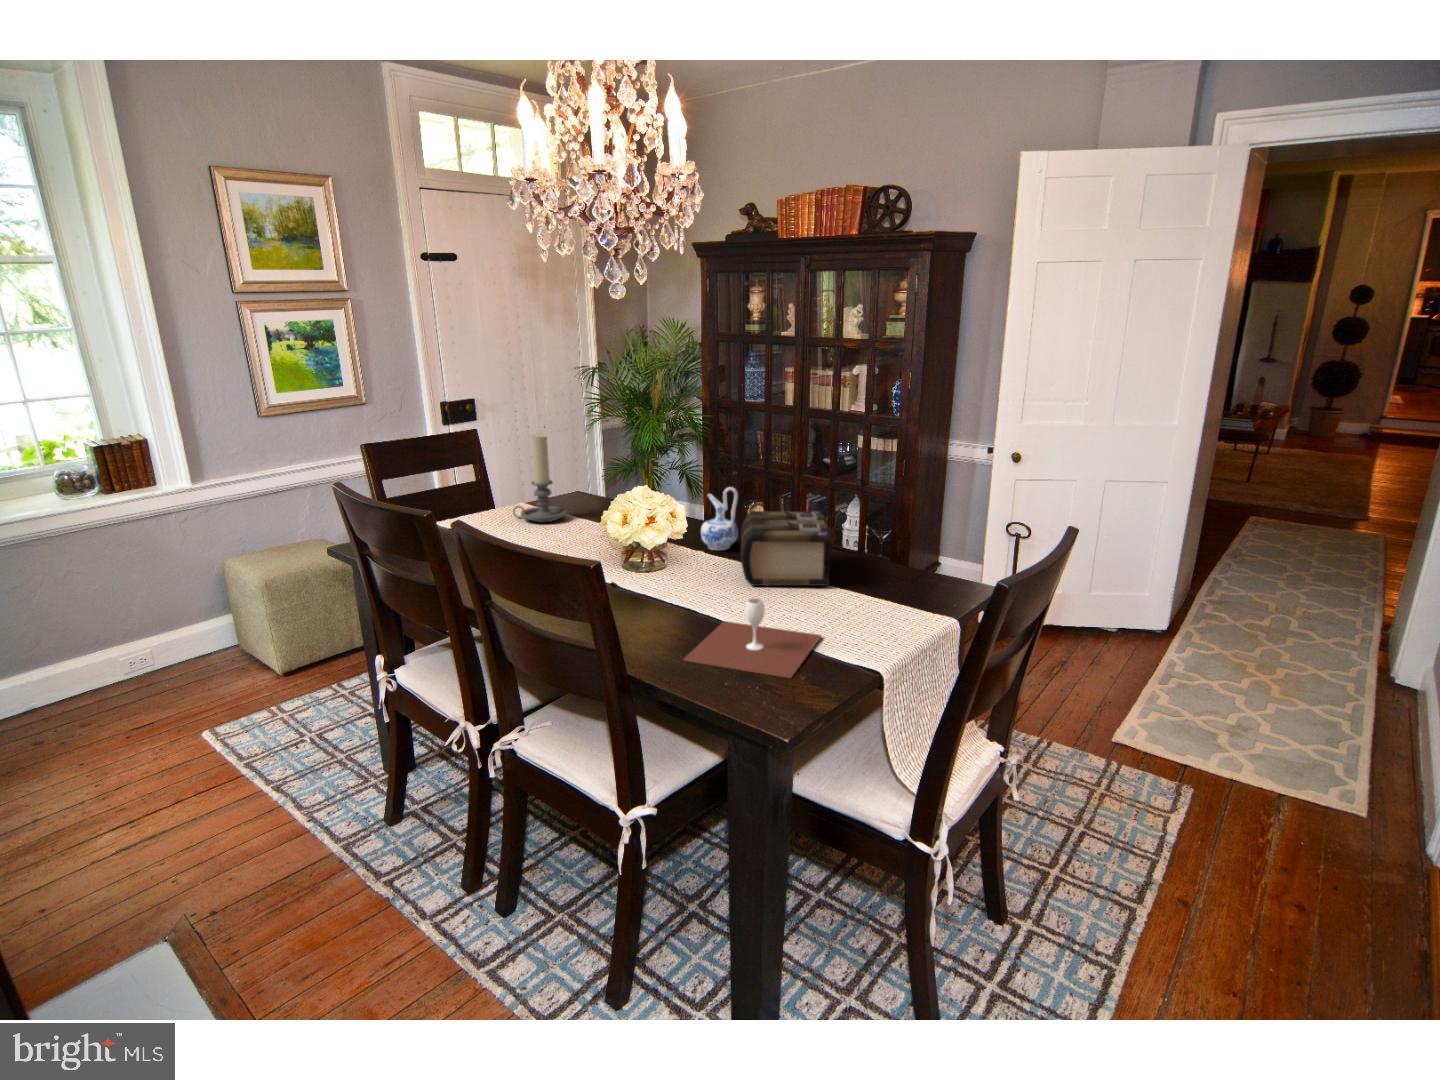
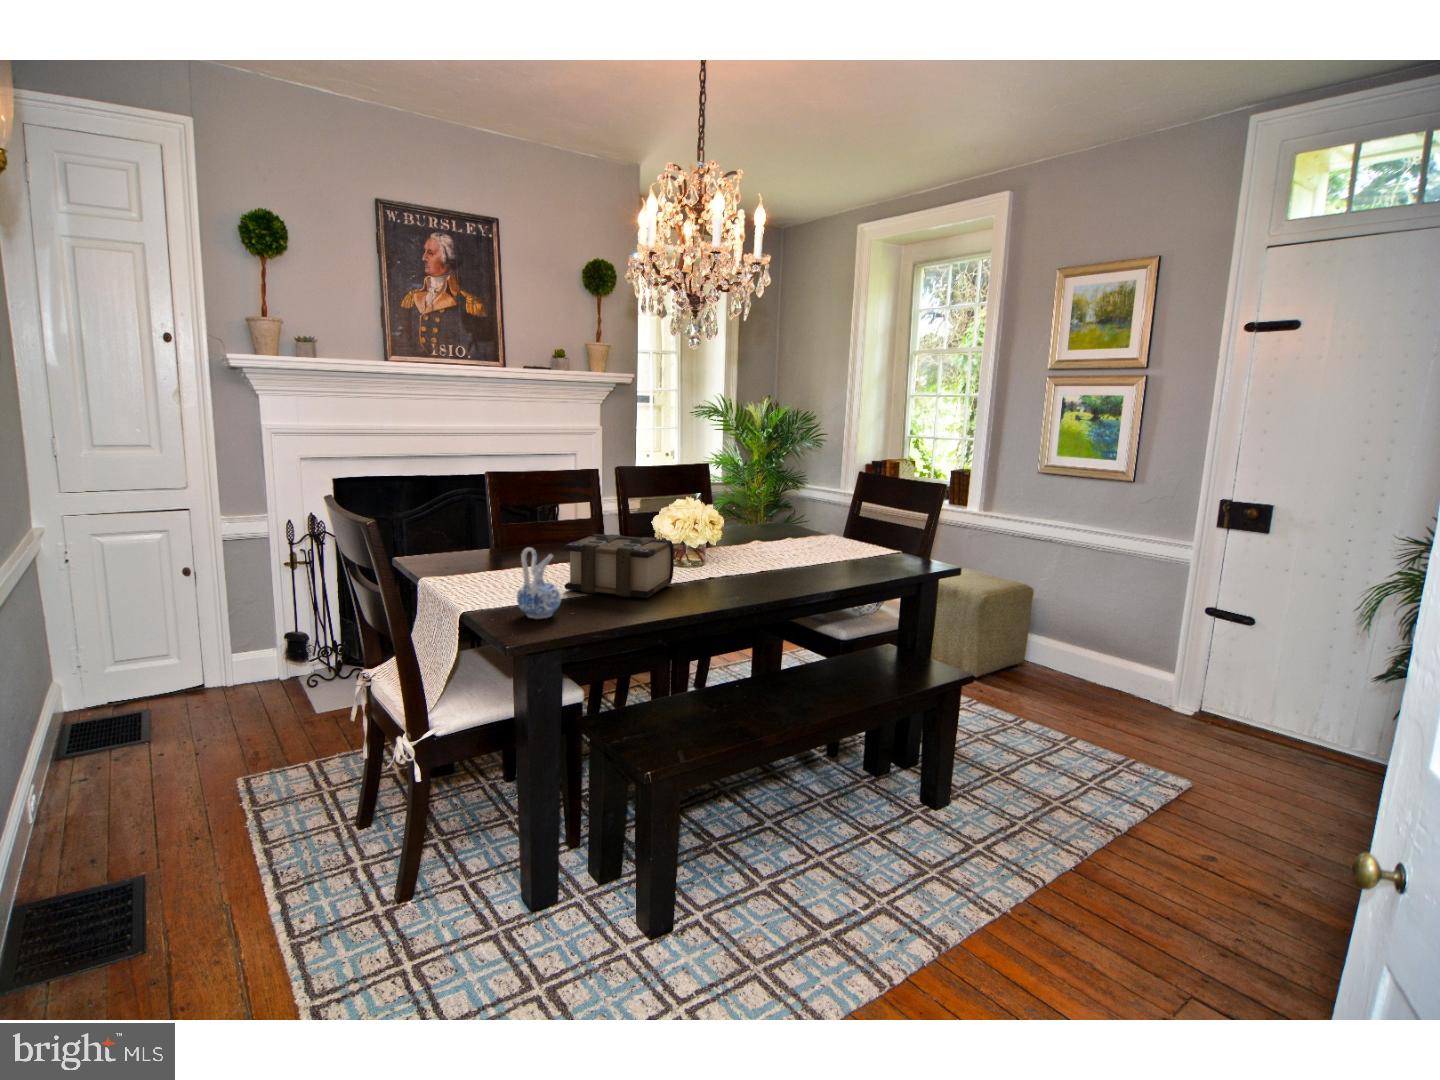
candle holder: present [513,435,568,522] -> none [820,478,862,556]
ceramic pitcher: present [701,487,738,550] -> present [517,548,561,619]
wine glass: present [684,598,821,678] -> none [432,532,533,574]

